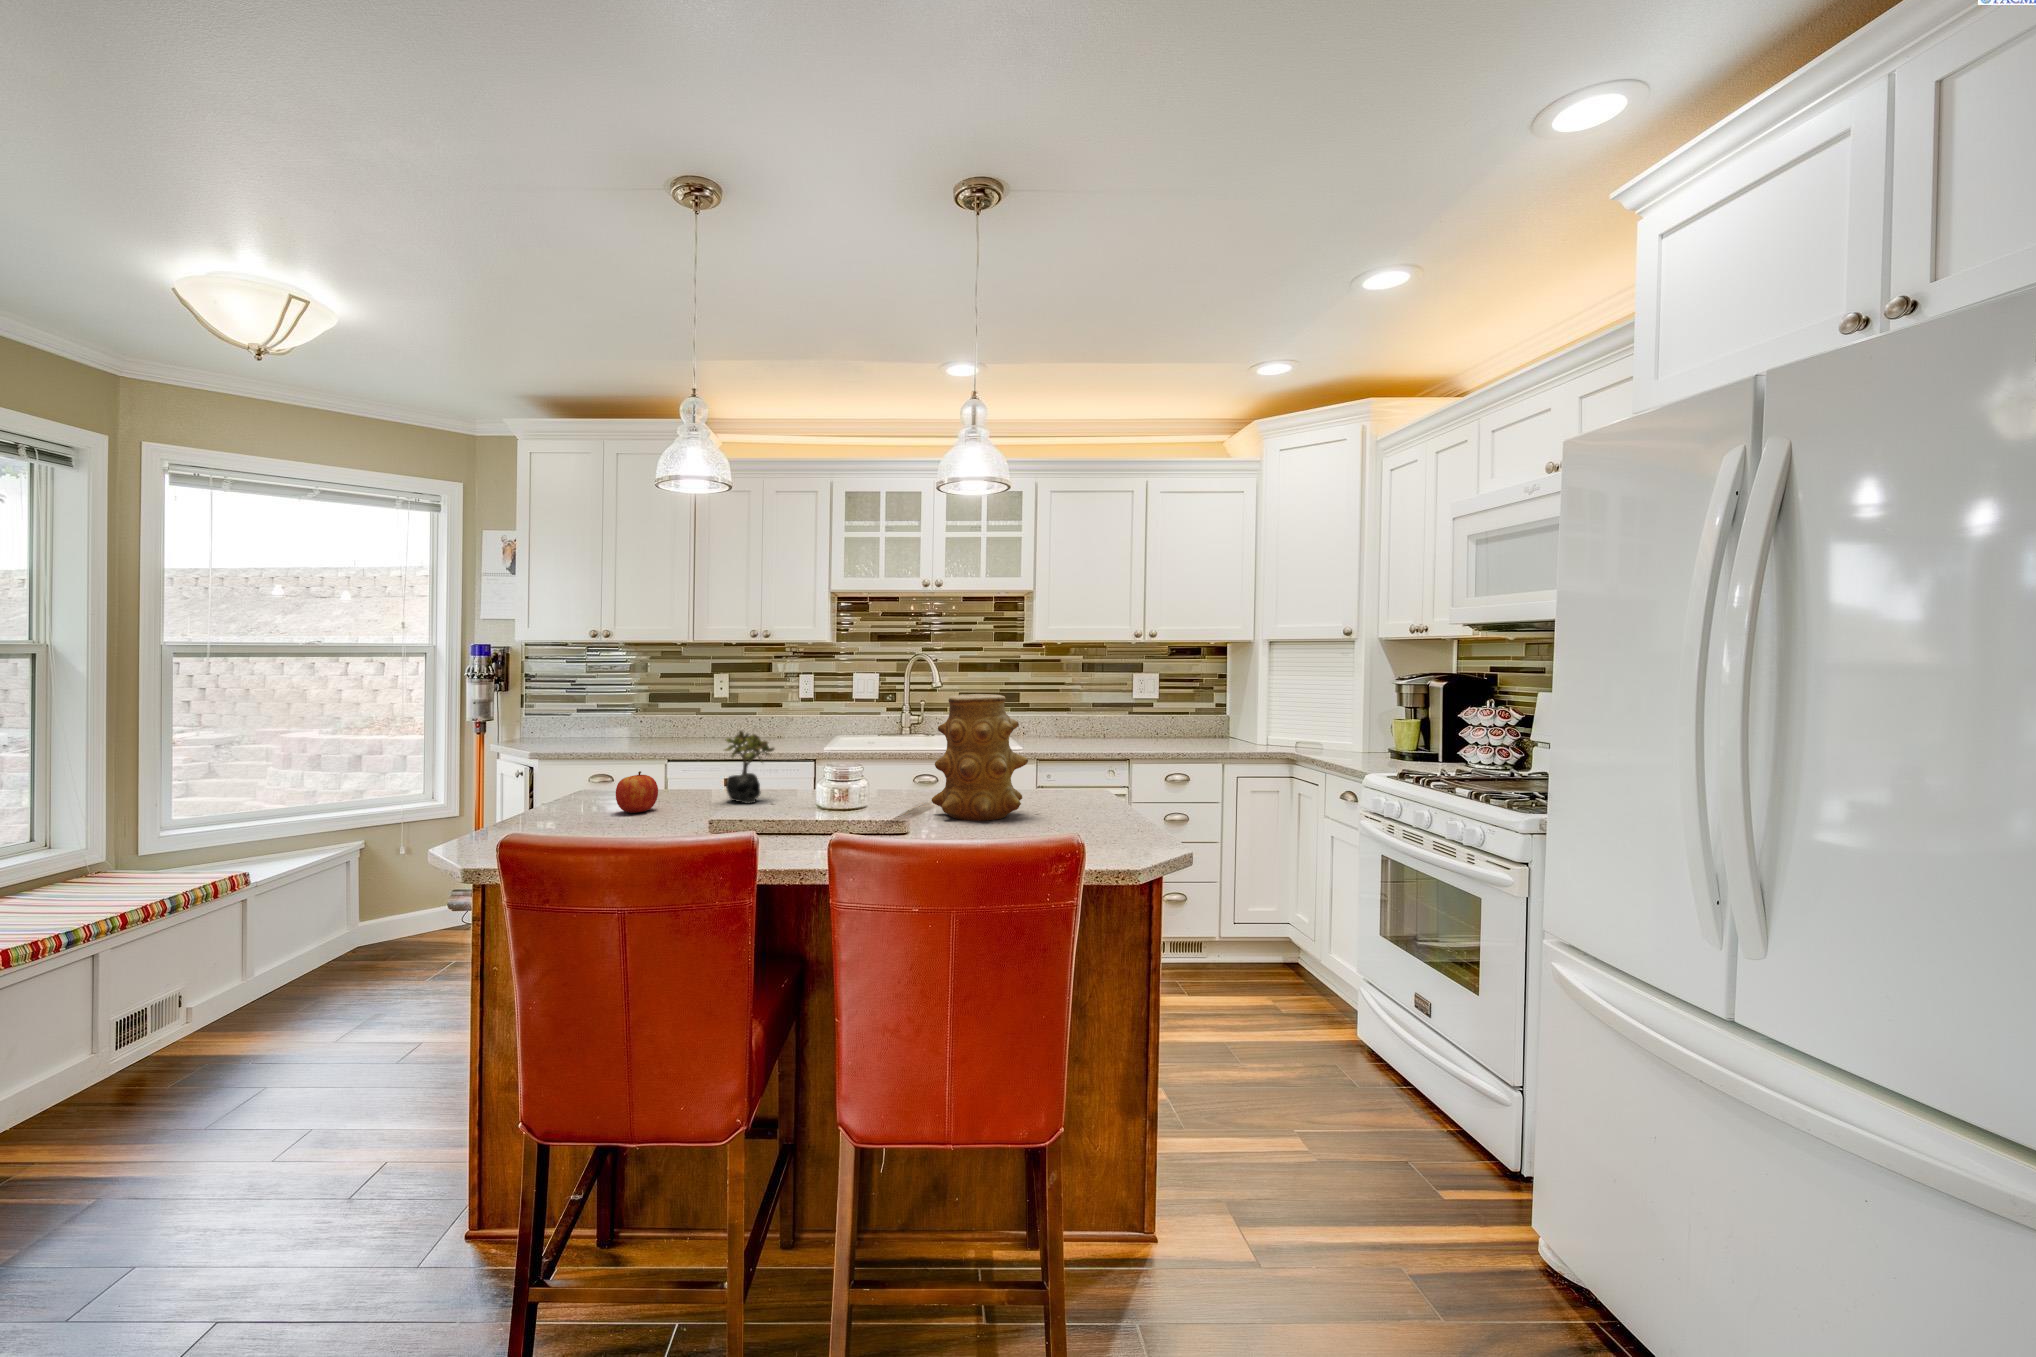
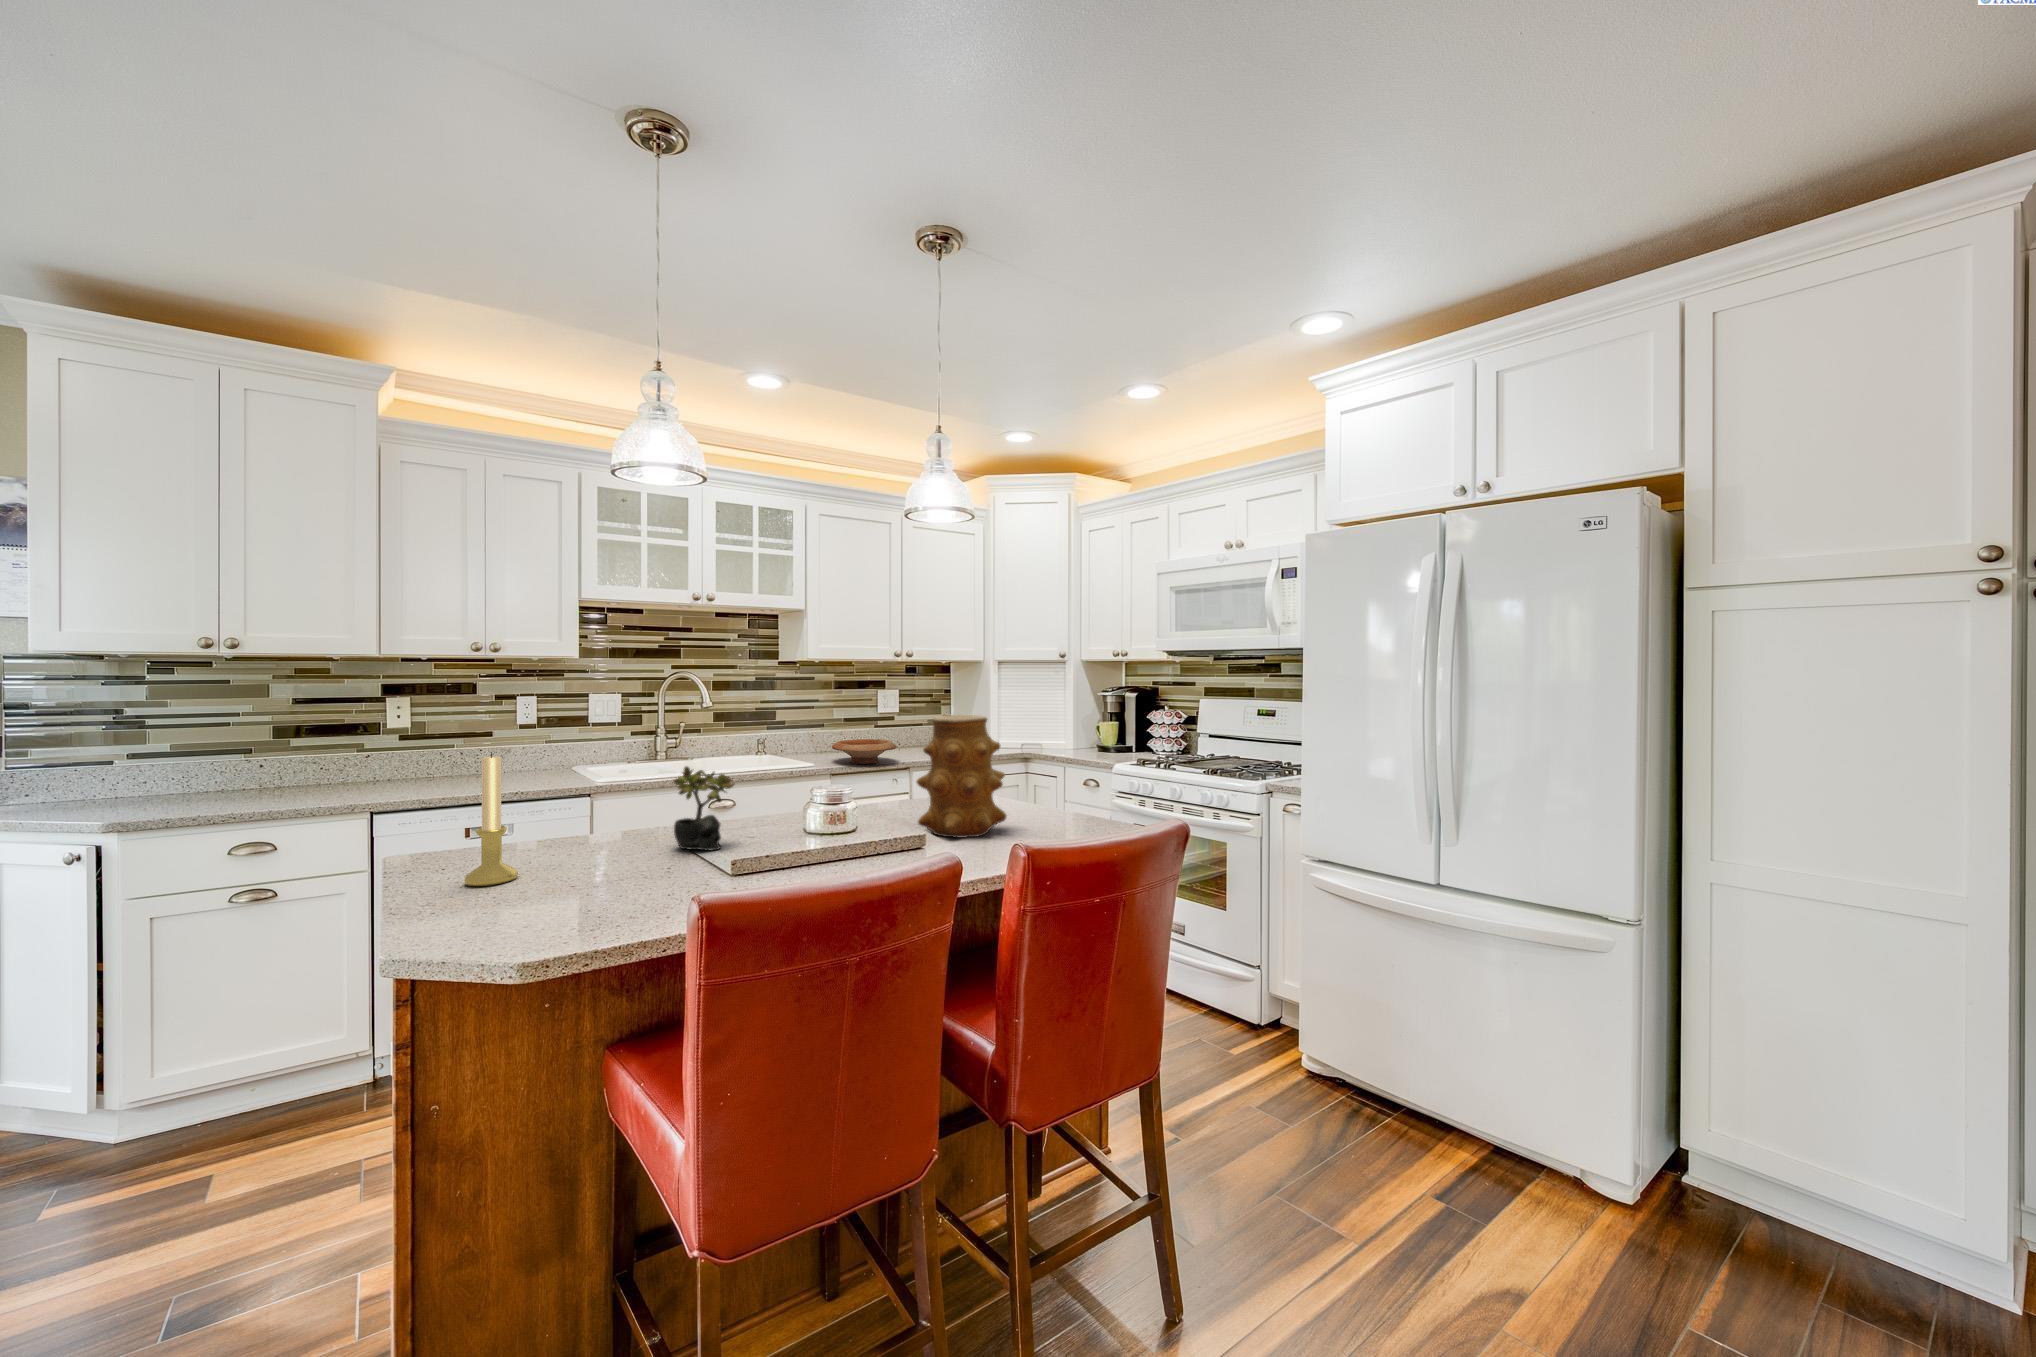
candle holder: none [576,709,613,808] -> present [464,752,518,886]
wooden bowl: none [1045,726,1113,752] -> present [832,739,897,764]
apple: present [616,771,658,813] -> none [557,827,613,882]

